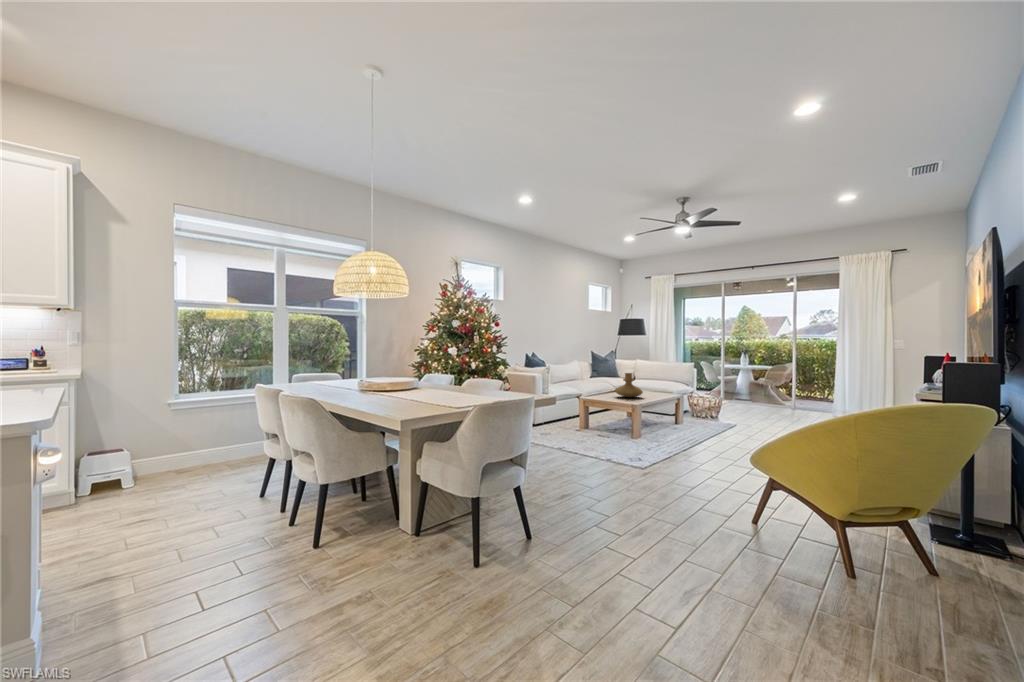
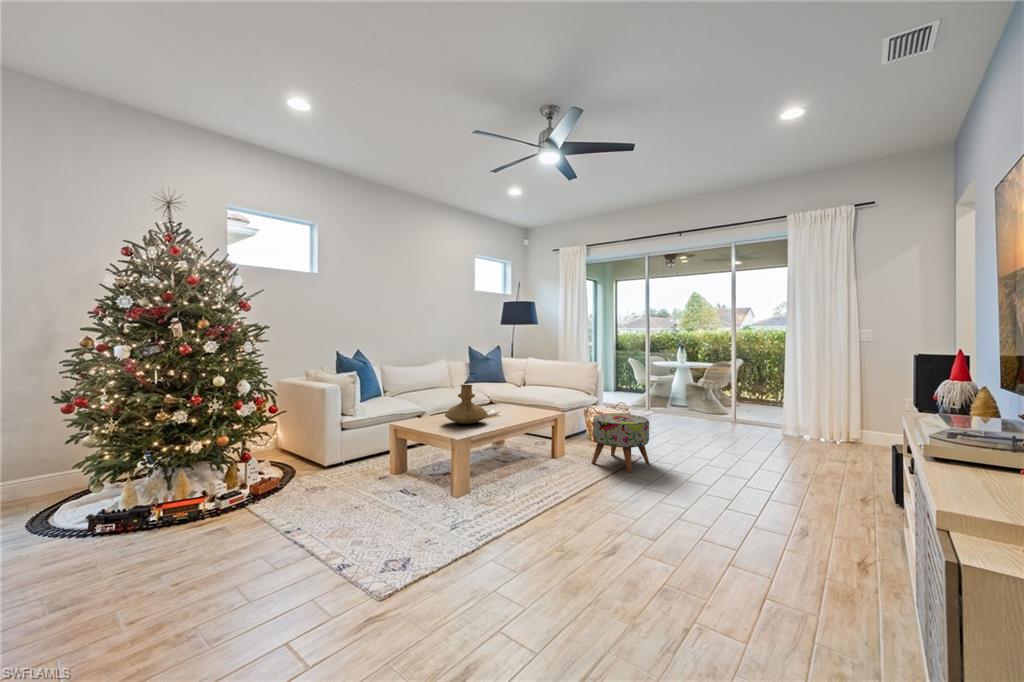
ottoman: none [706,396,749,433] -> present [592,413,649,473]

